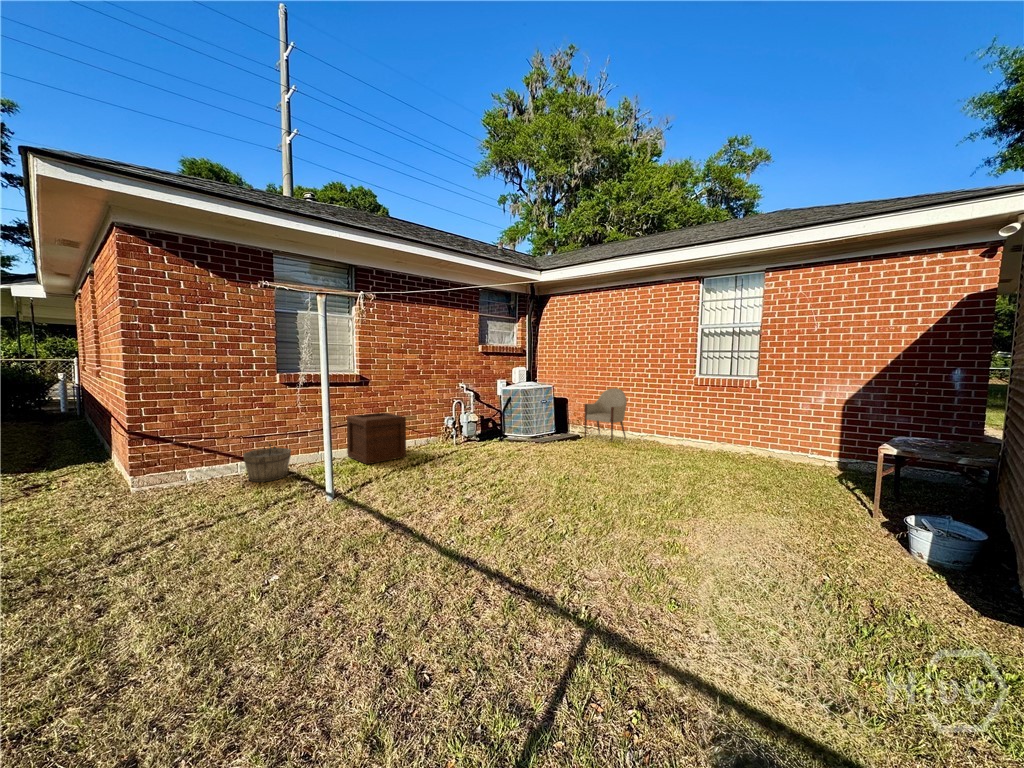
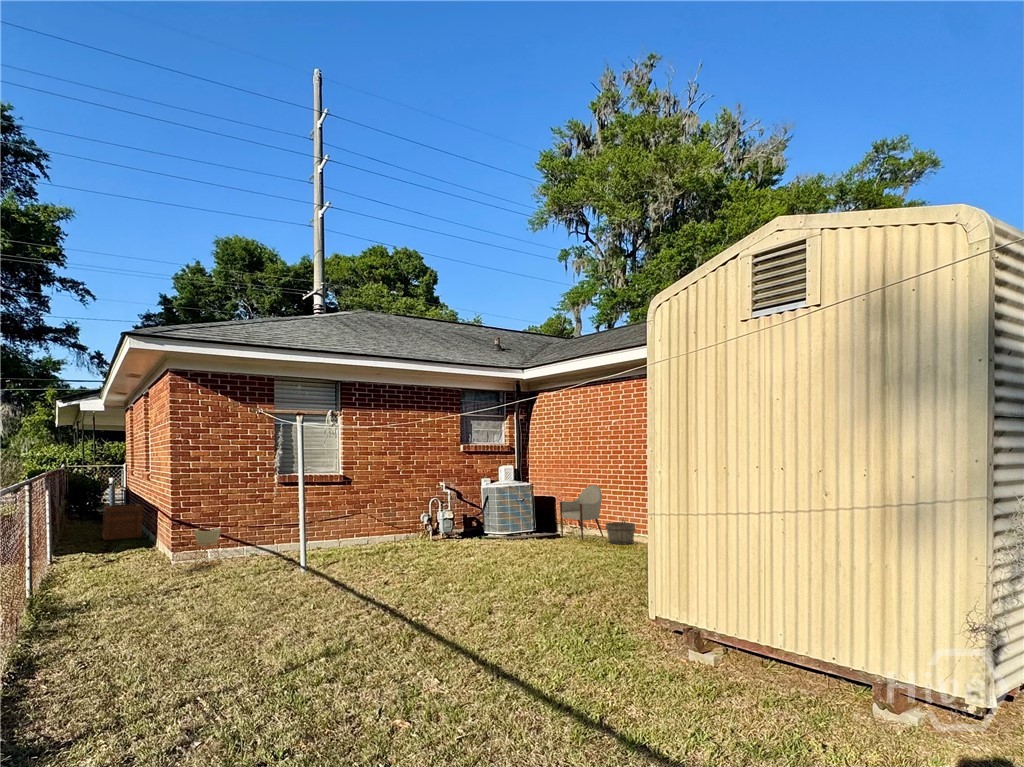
wooden crate: present [347,412,406,464] -> present [102,504,143,540]
planter: none [164,441,209,496] -> present [194,528,221,567]
wooden bucket: present [243,444,291,482] -> present [606,520,636,544]

